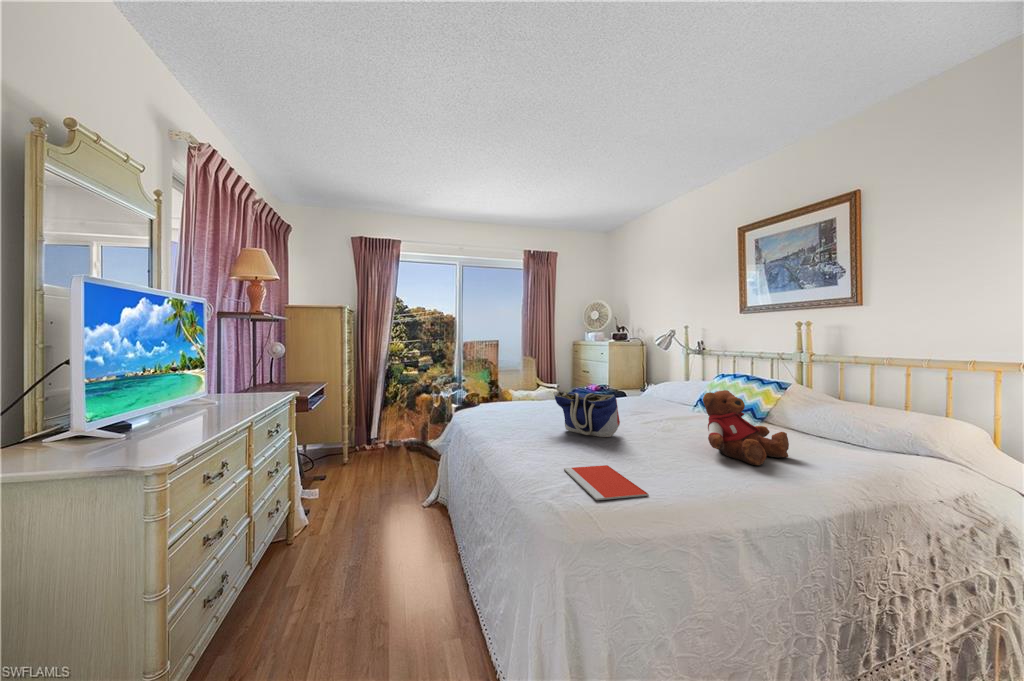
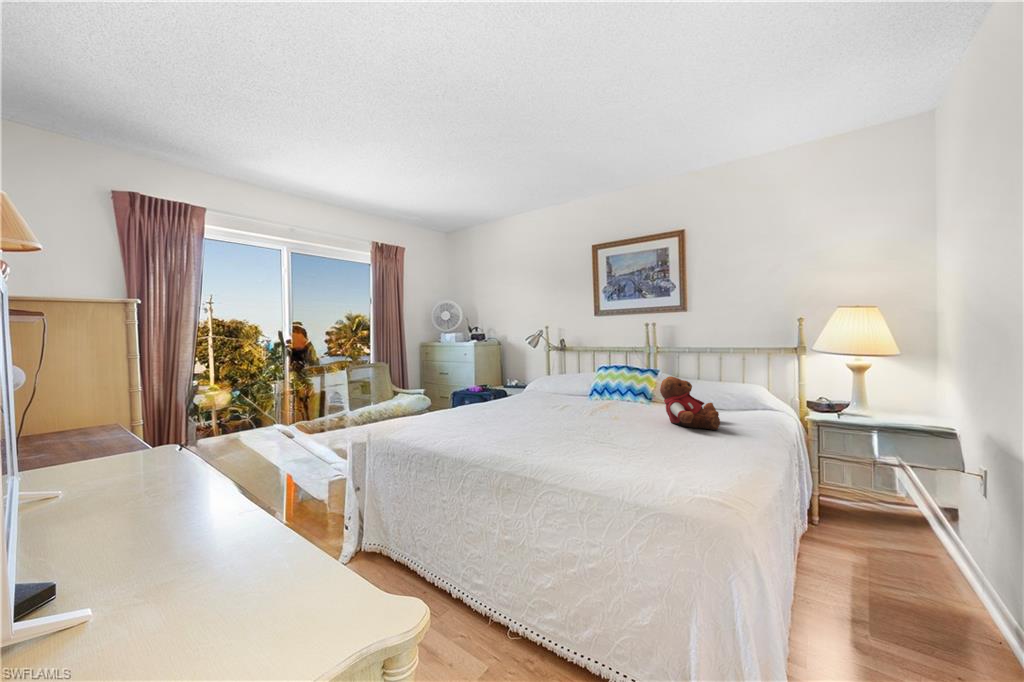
tote bag: present [554,391,620,437] -> none [536,390,603,432]
notebook: present [564,465,649,500] -> none [631,454,725,484]

